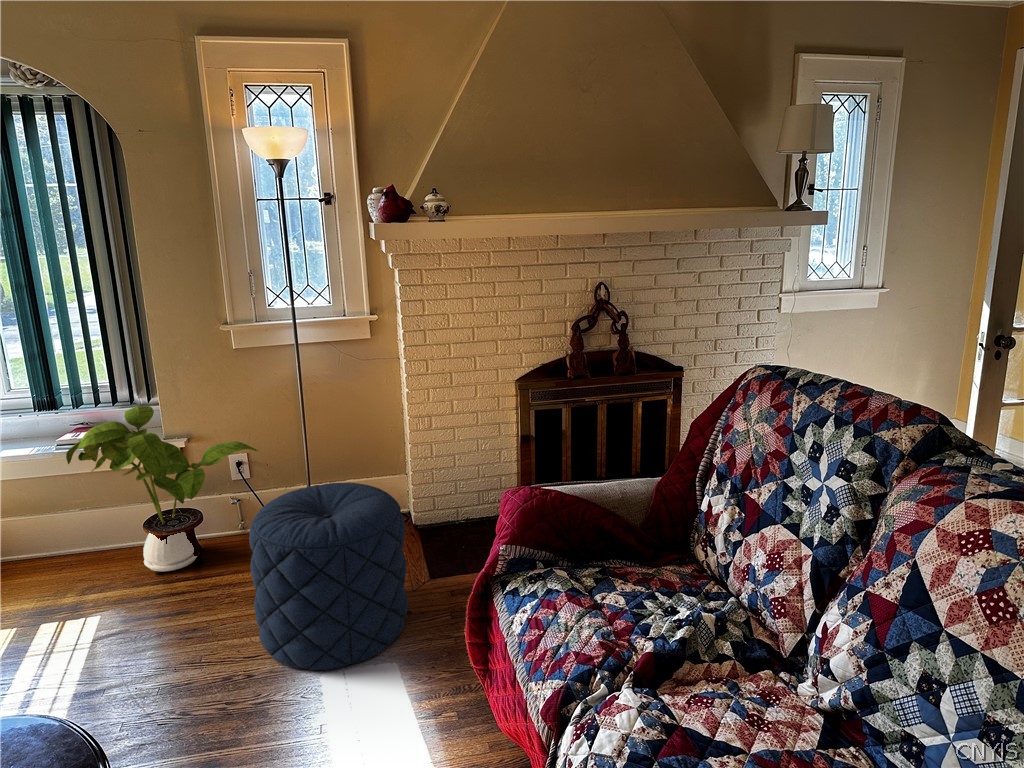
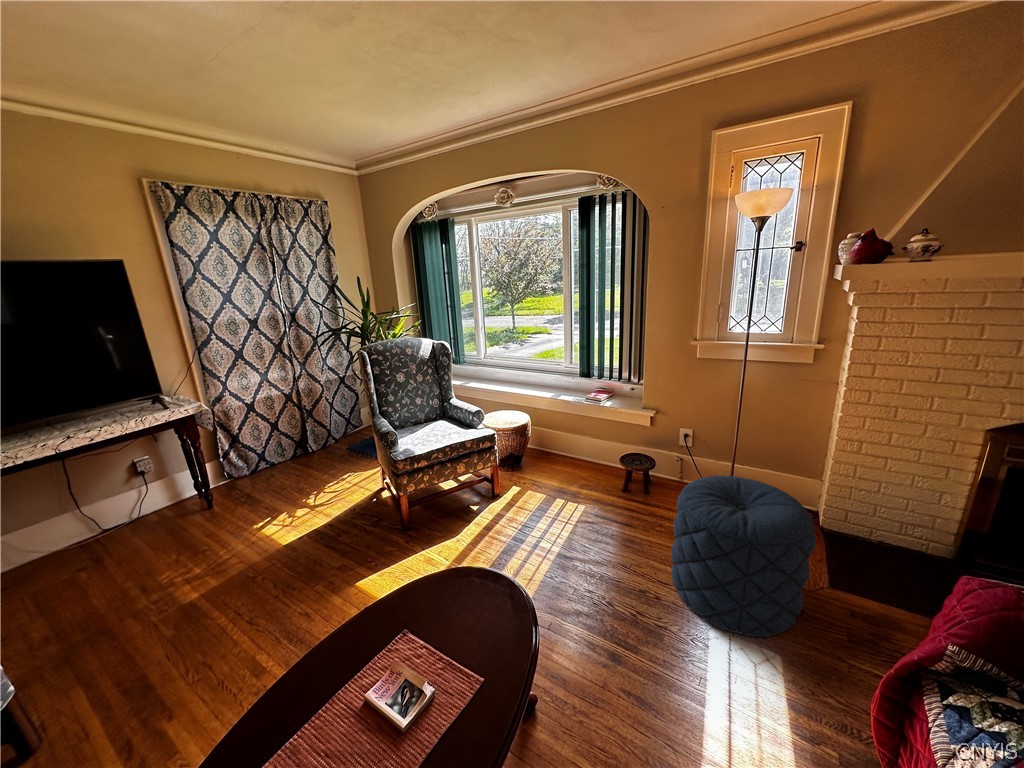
house plant: present [66,406,258,571] -> none [586,388,700,492]

